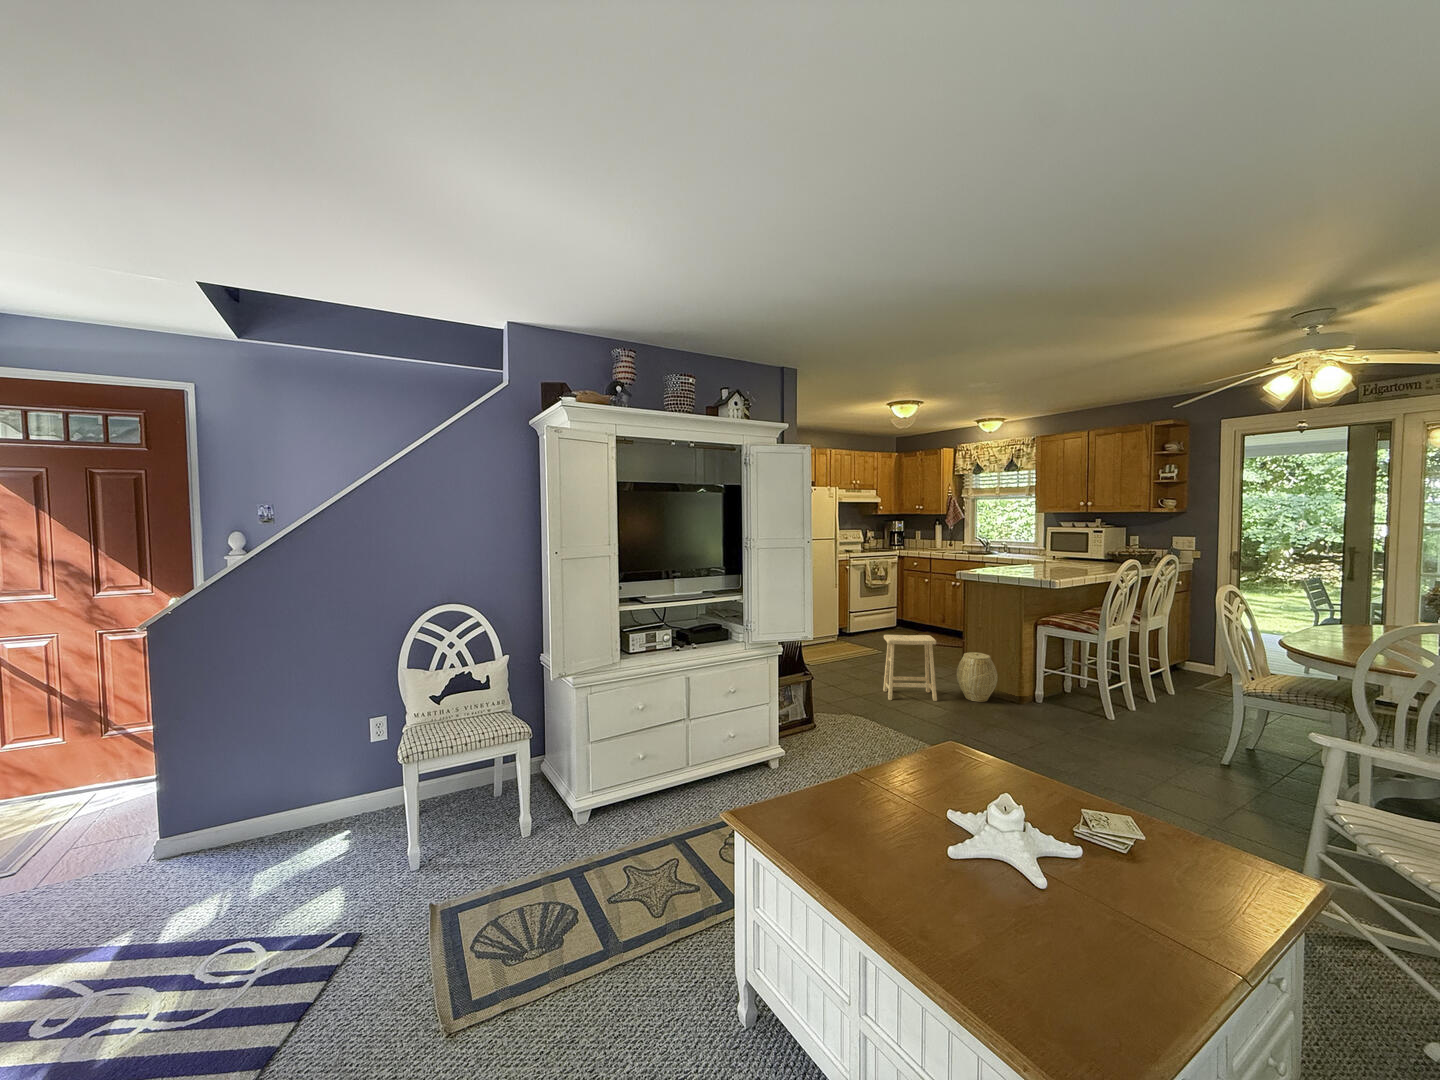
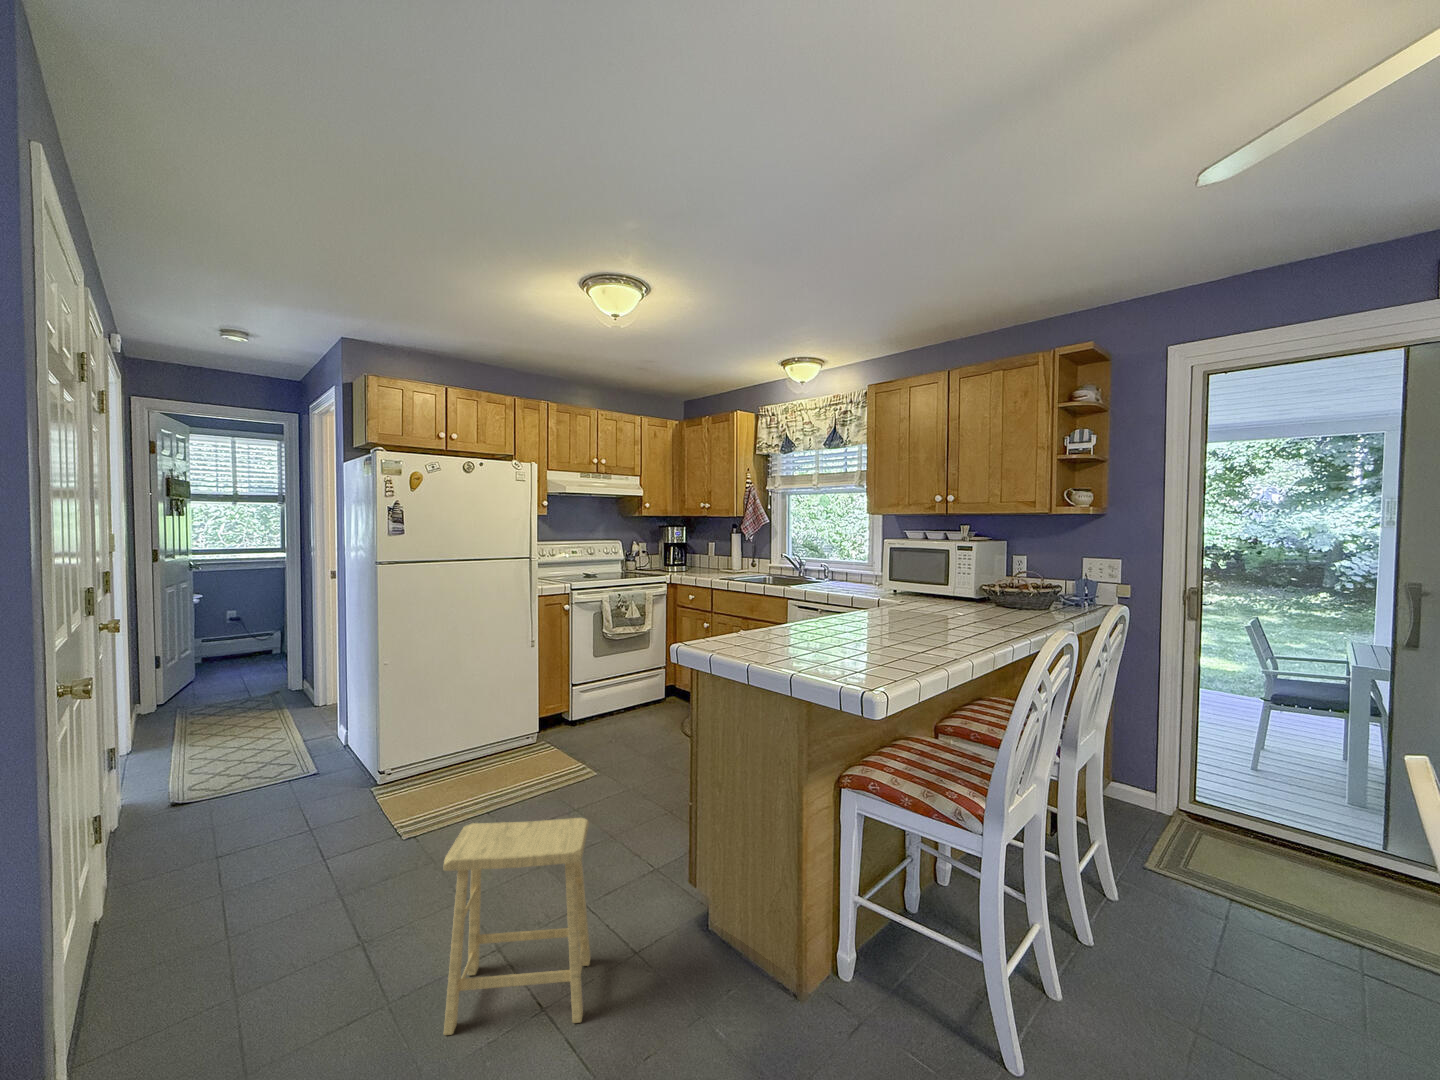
woven basket: present [956,652,998,702] -> none [647,855,746,1008]

